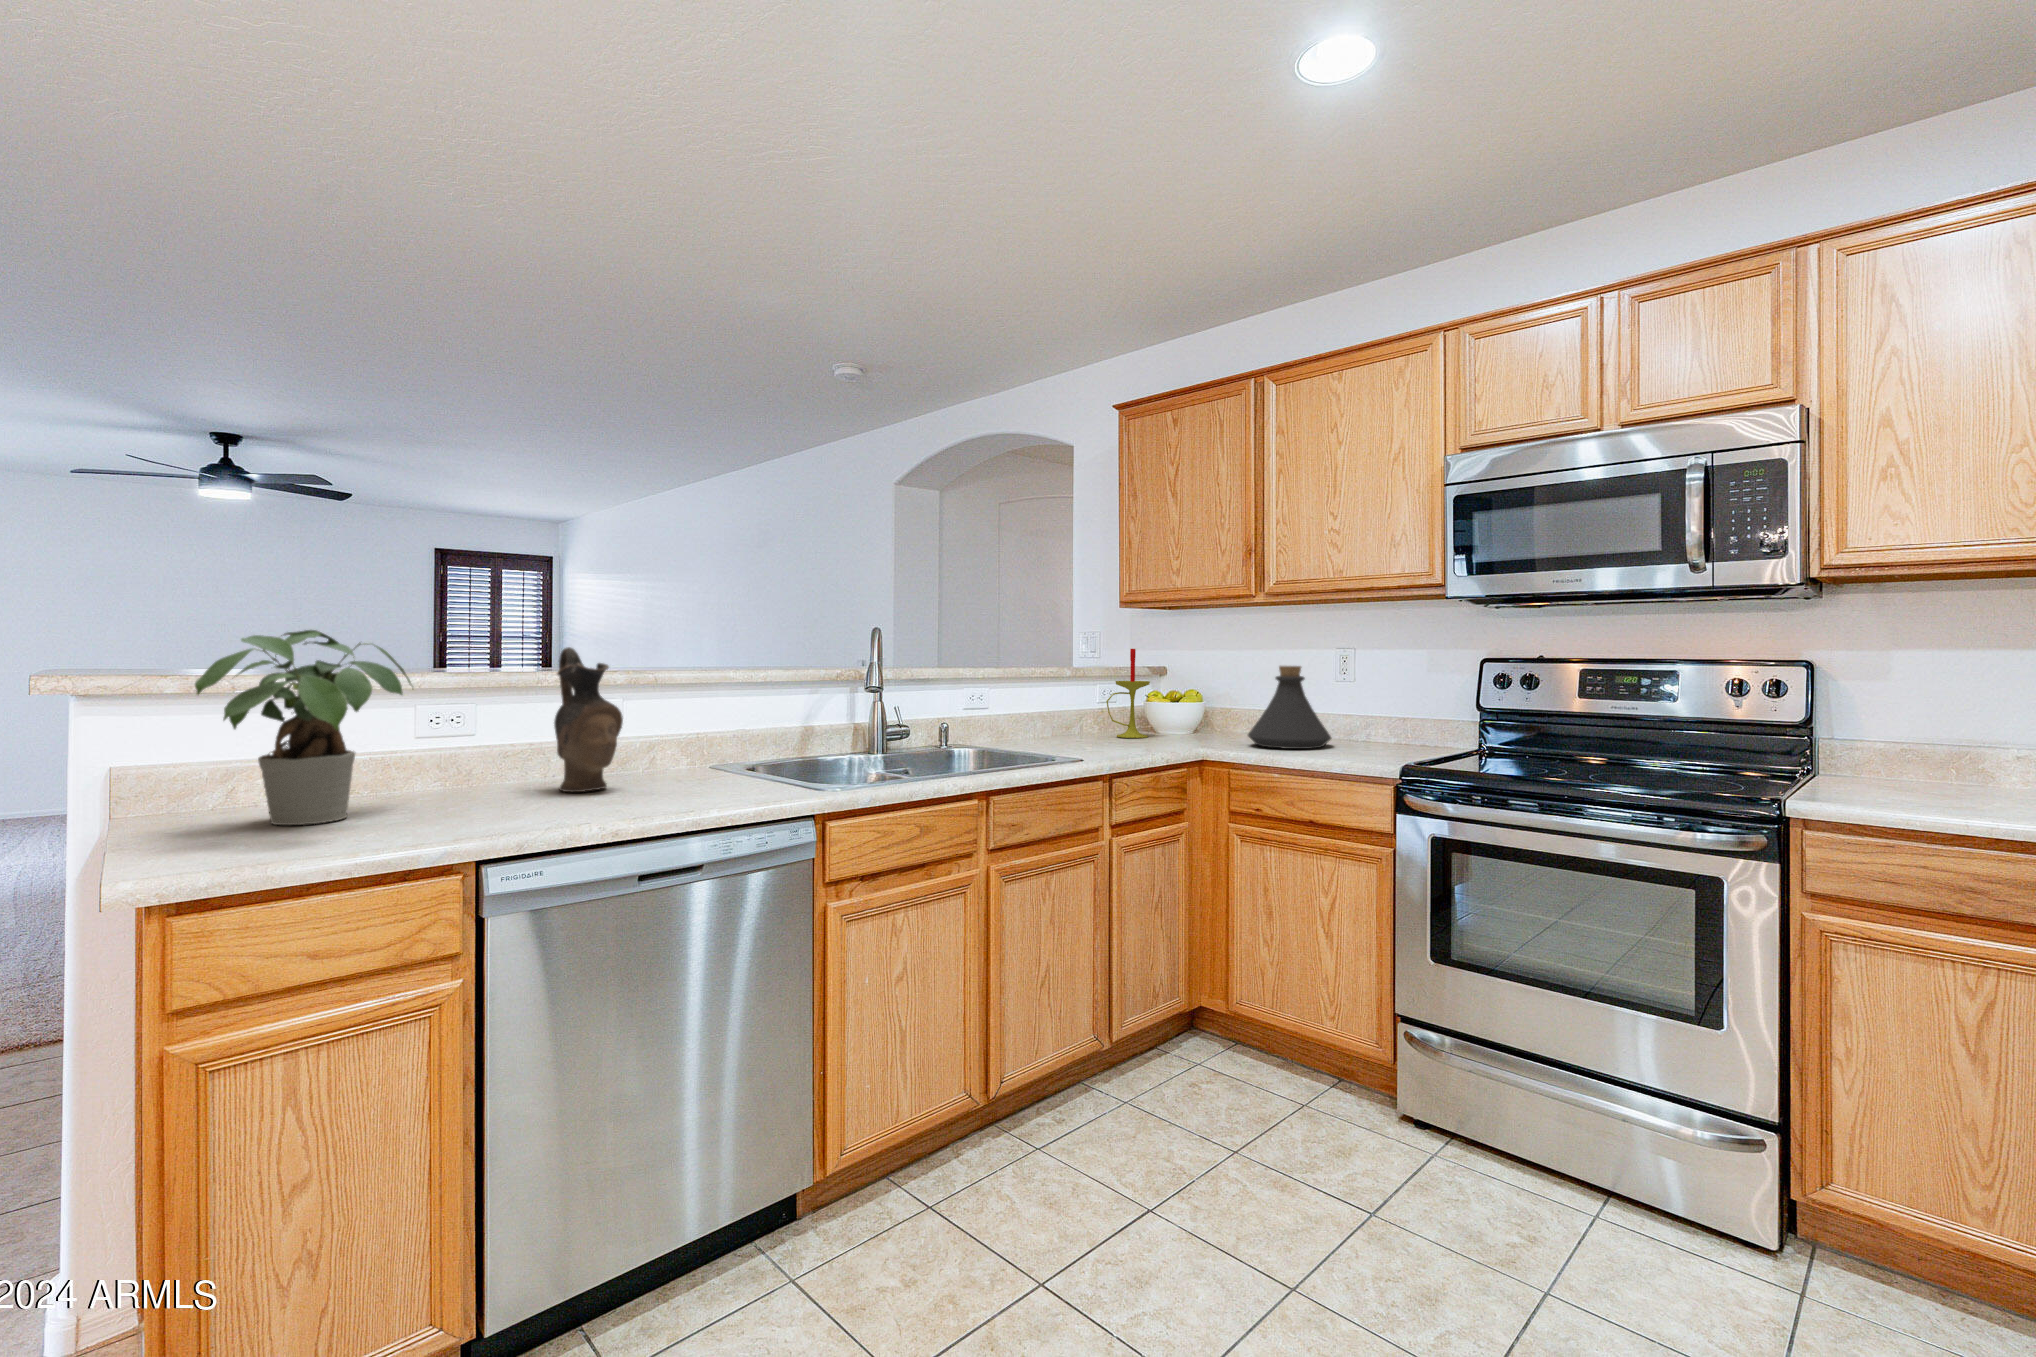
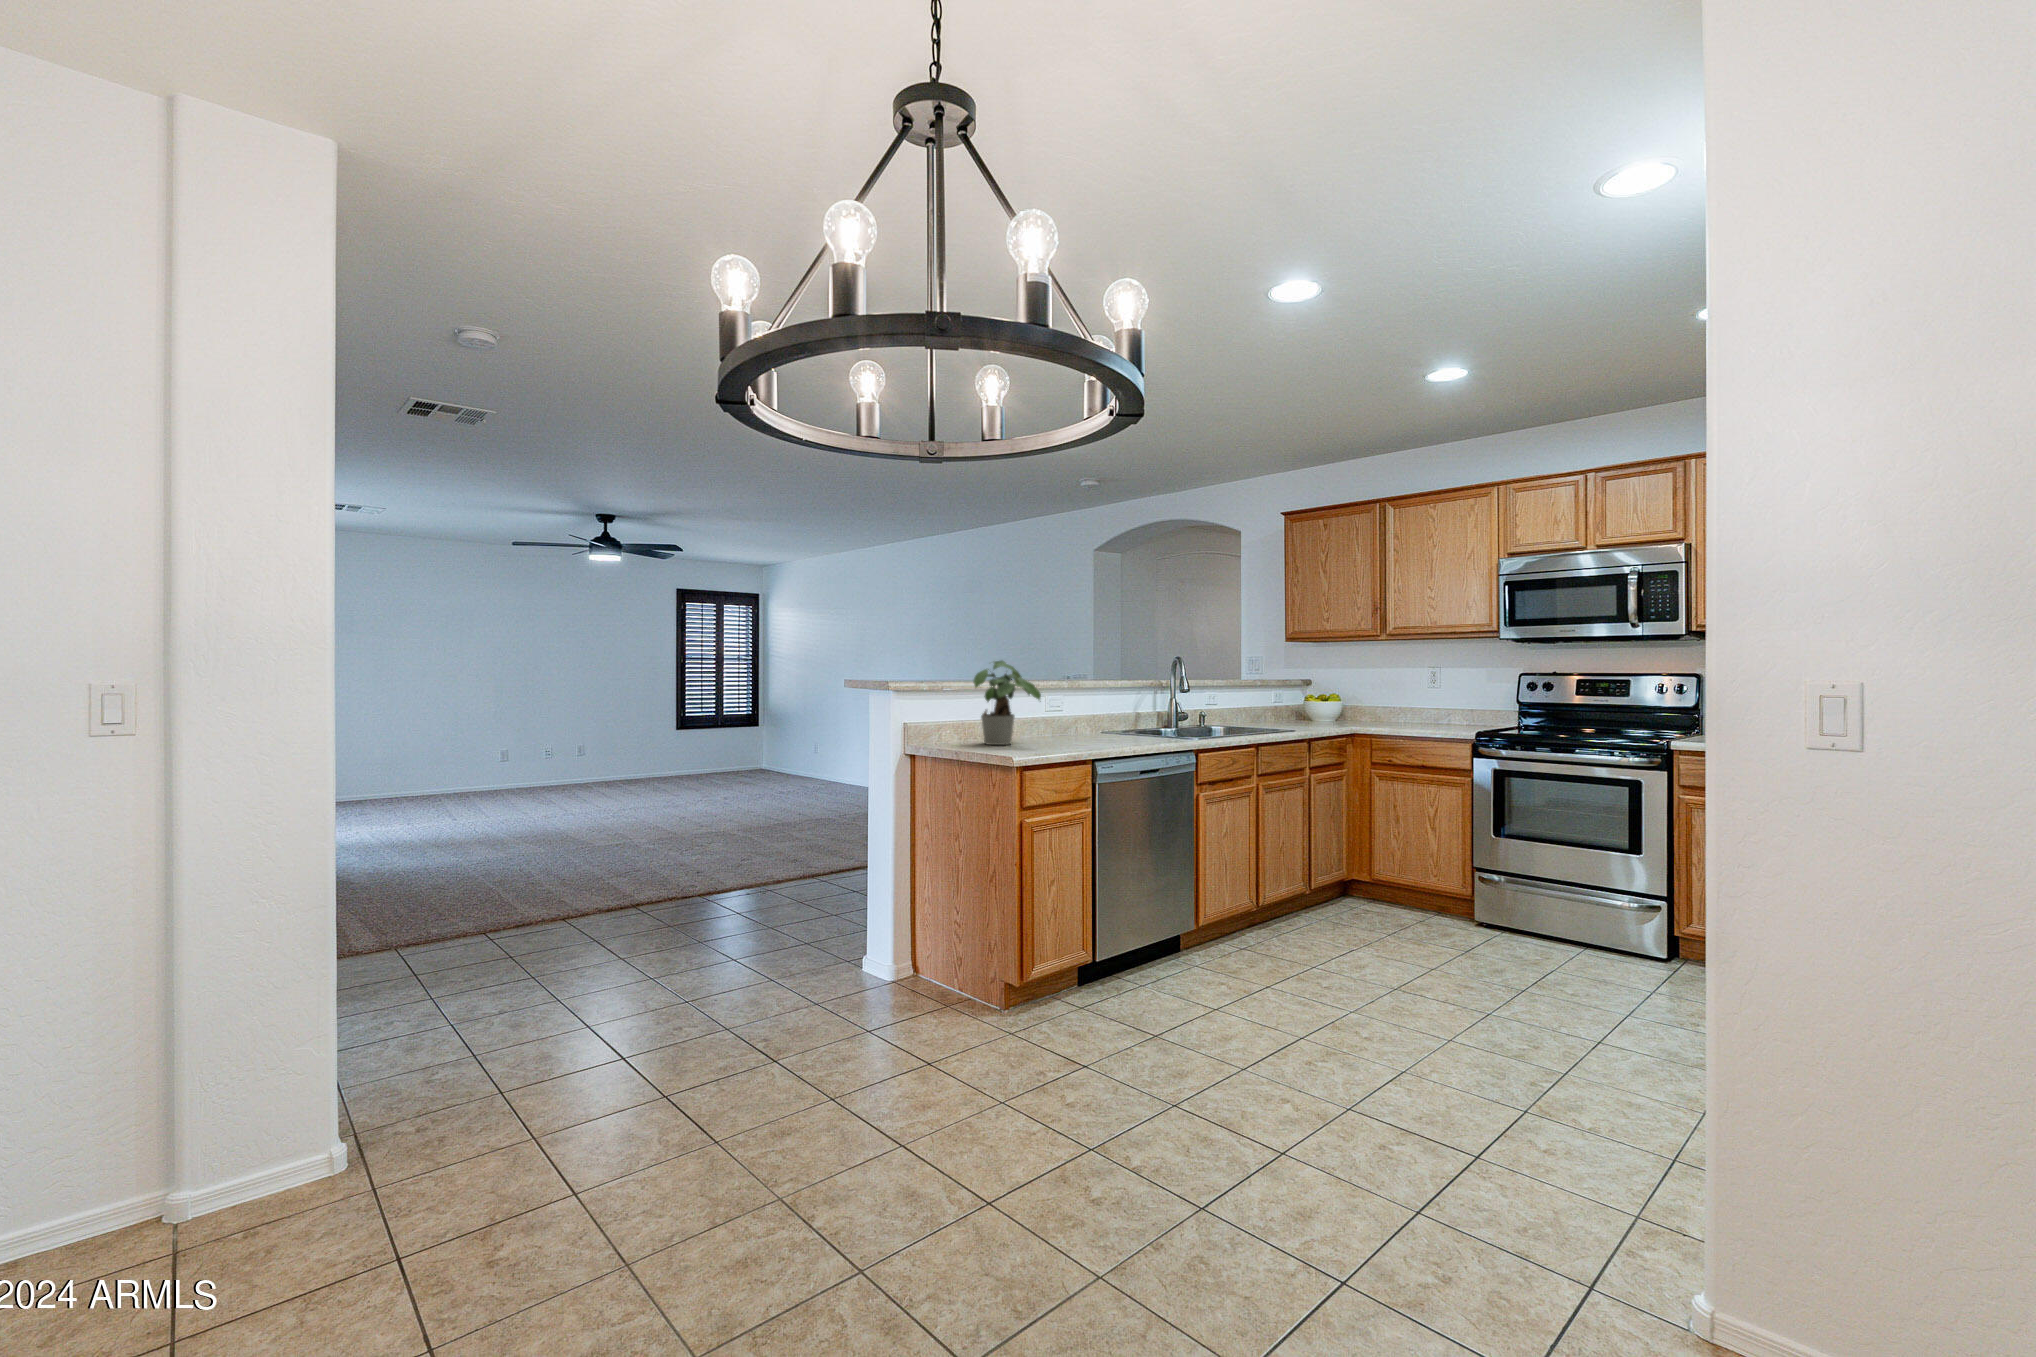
ceramic pitcher: present [554,647,623,792] -> none [1056,668,1092,738]
candle: present [1106,649,1150,738] -> none [1283,666,1310,723]
bottle: present [1248,666,1331,749] -> none [1377,678,1430,726]

